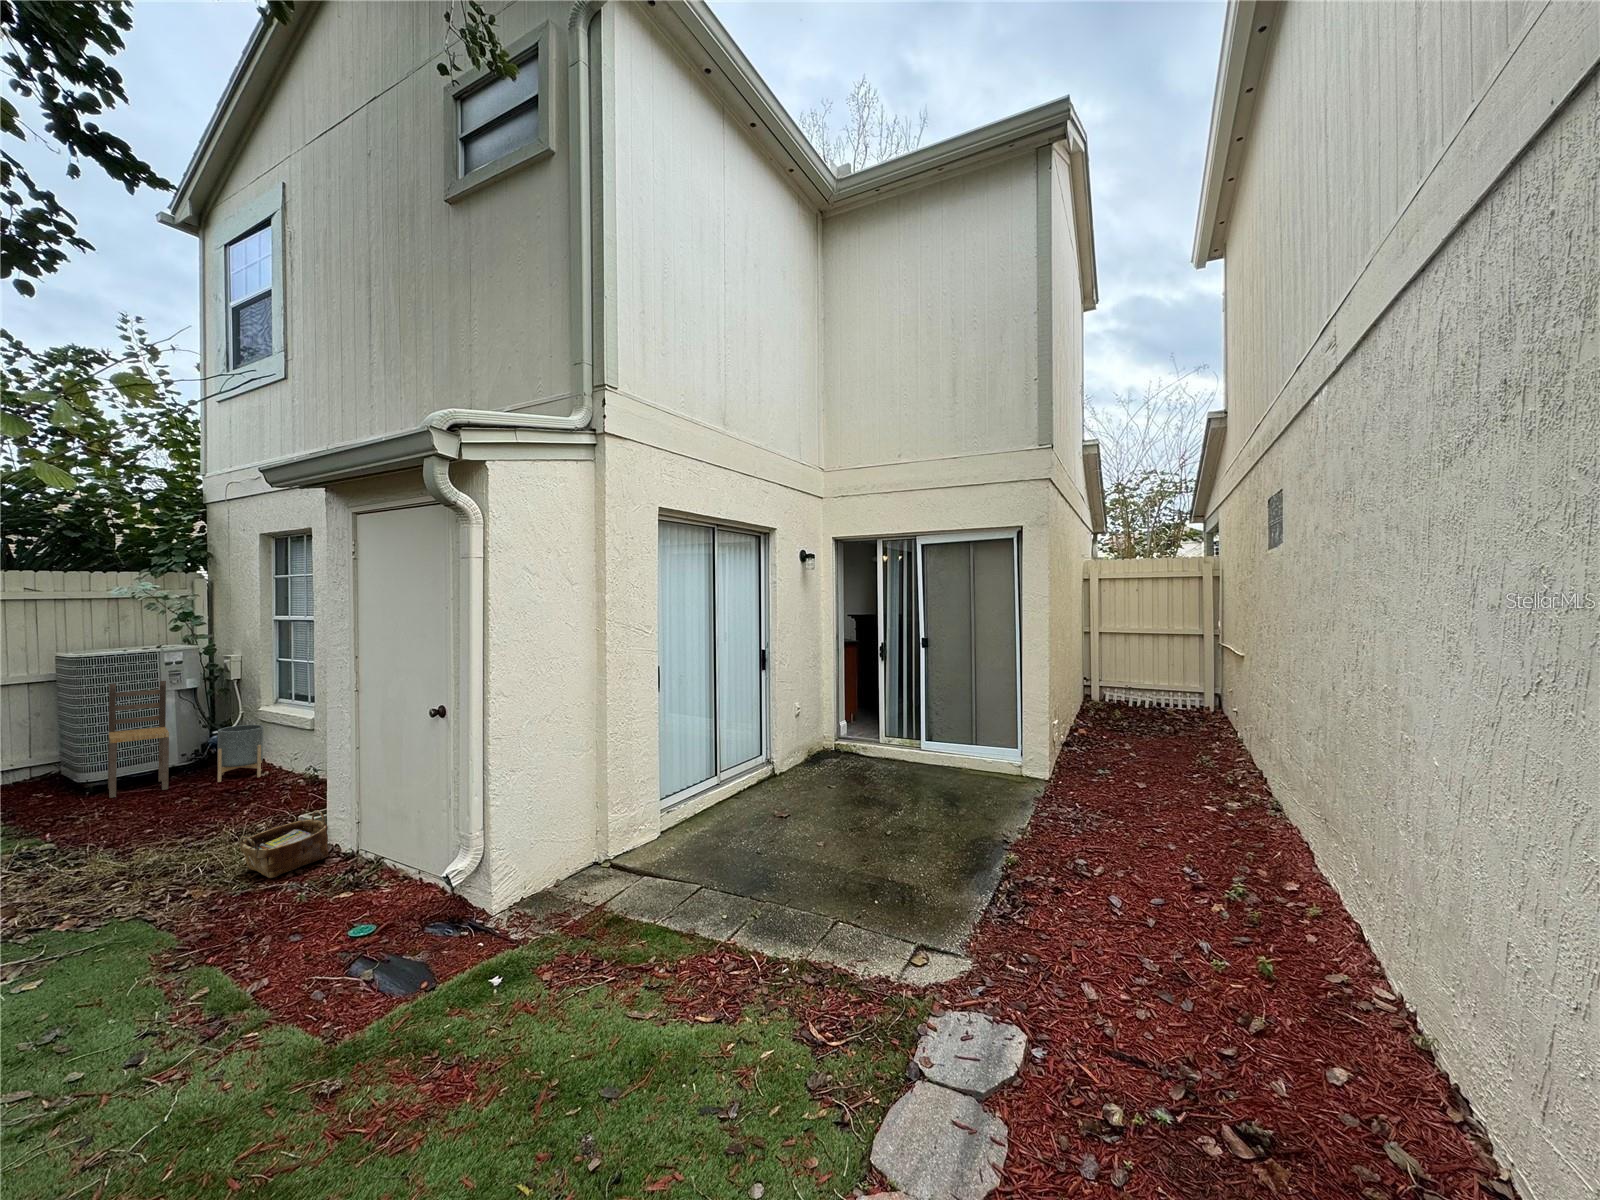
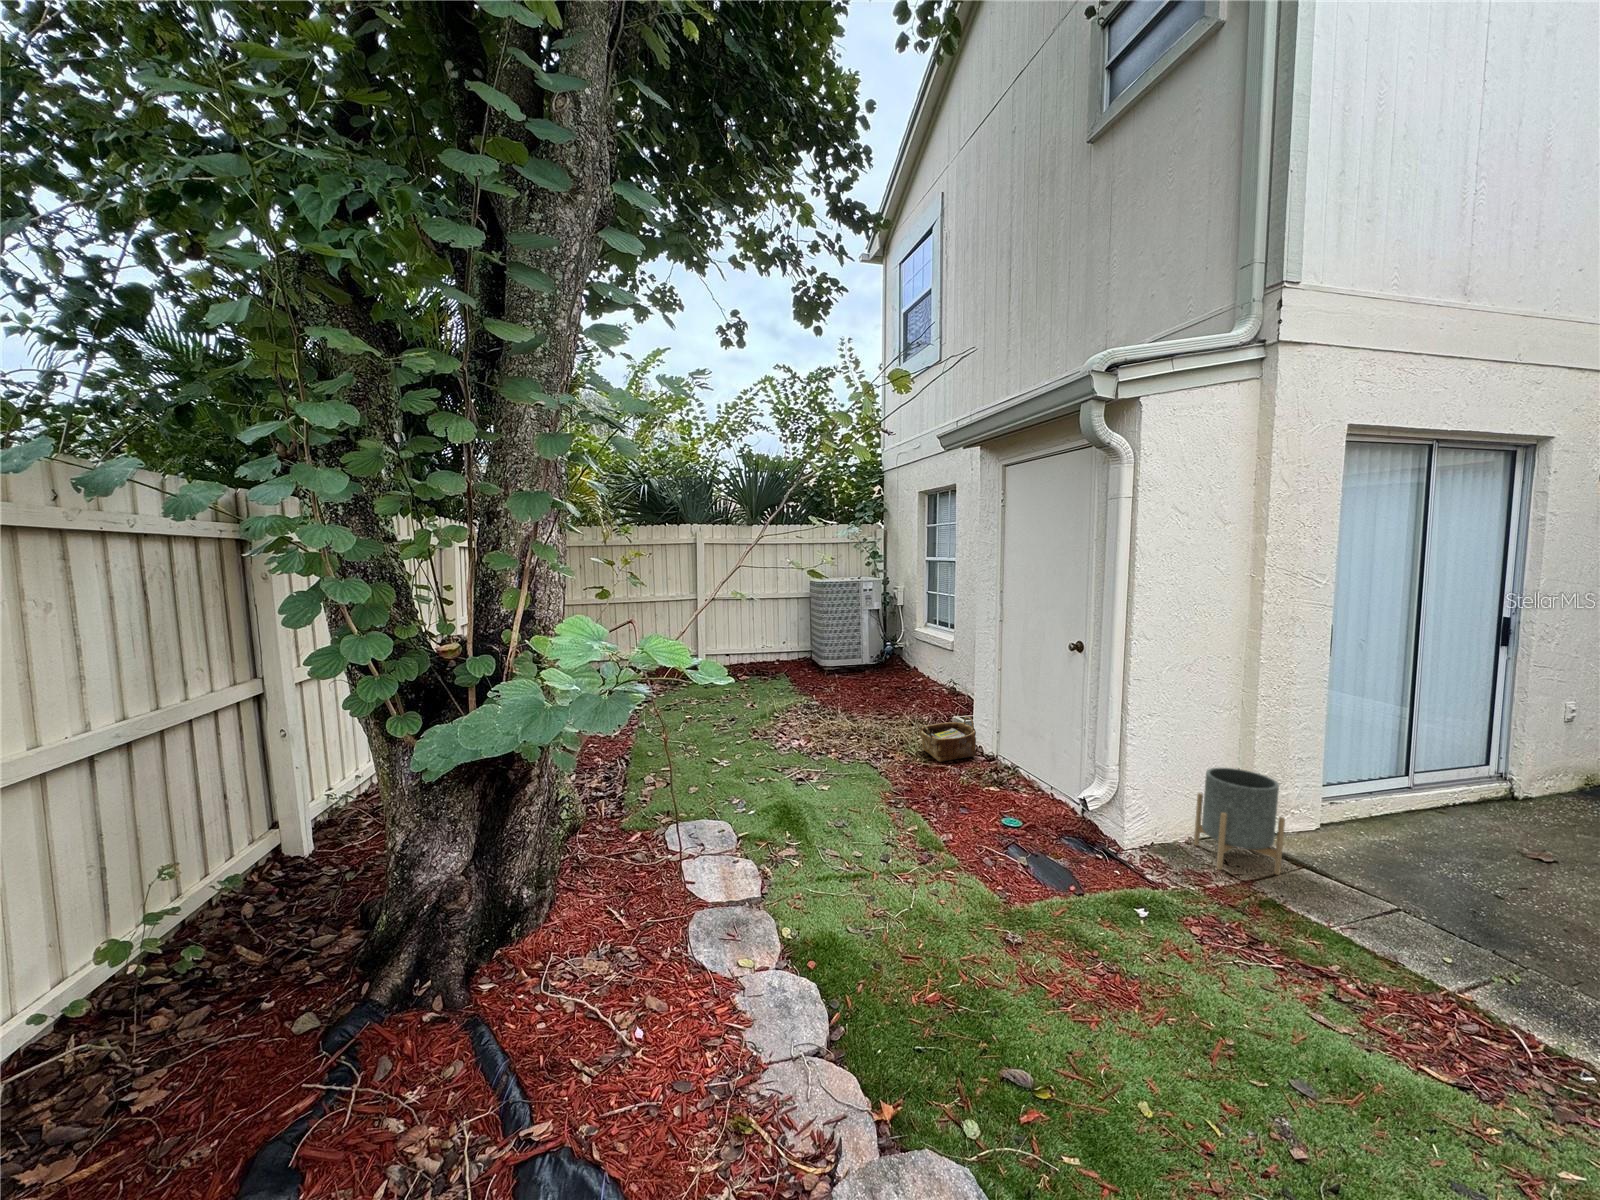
chair: present [108,681,169,798] -> none [834,602,866,682]
planter: present [217,725,264,782] -> present [1194,768,1285,875]

